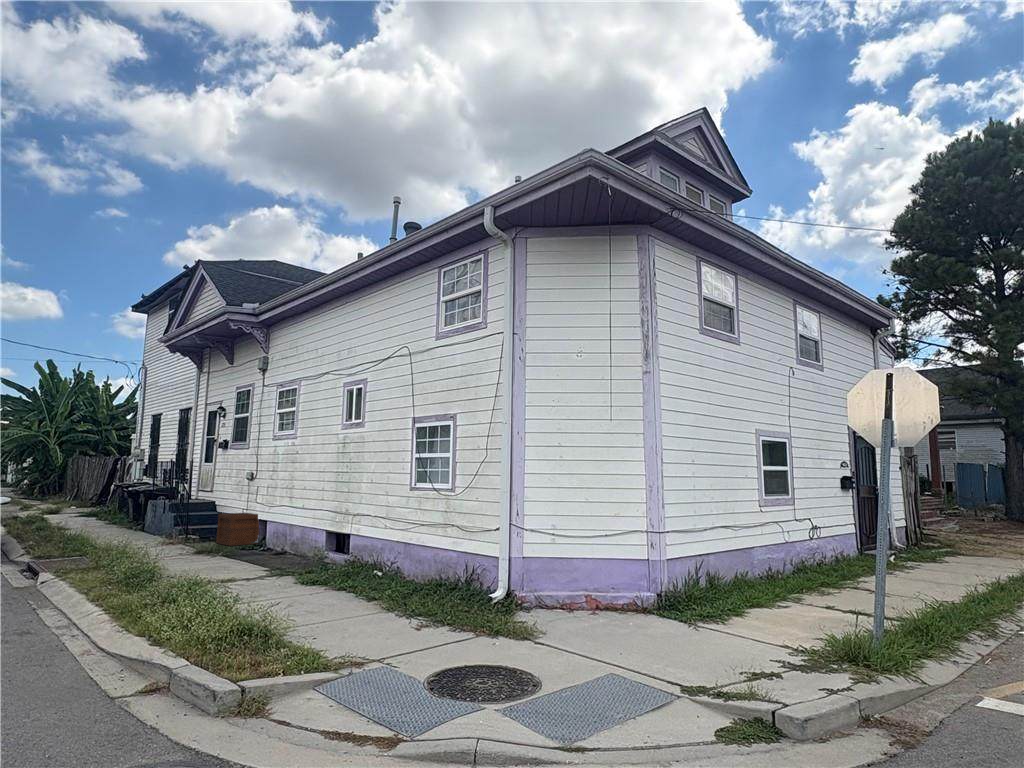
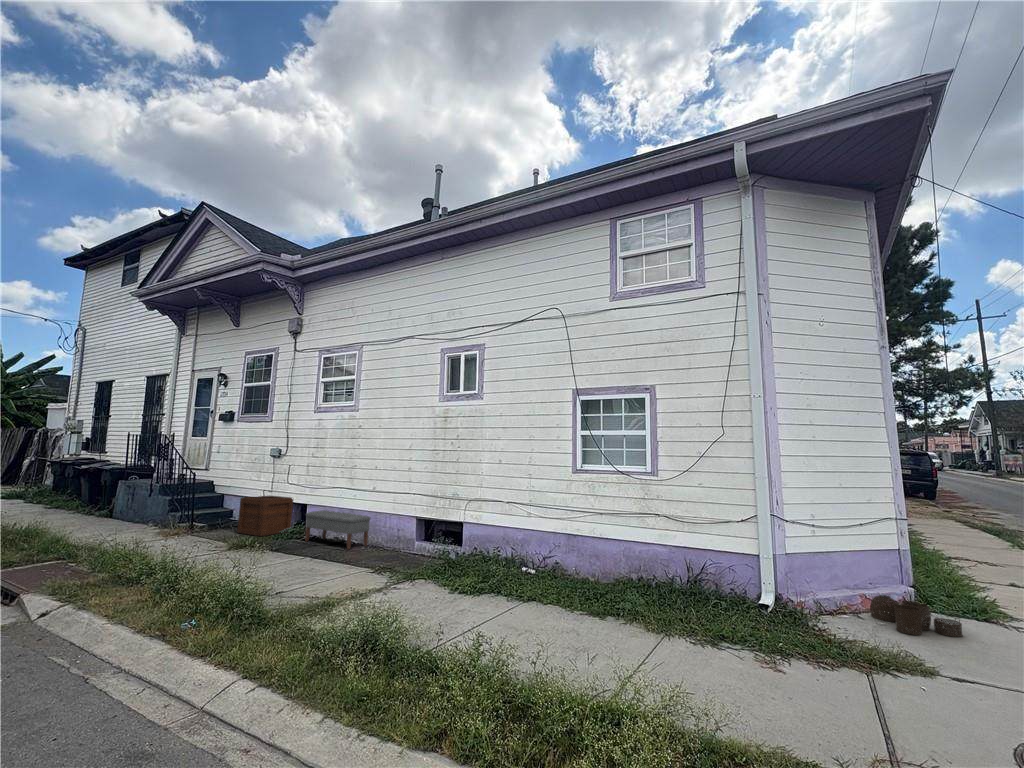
bench: none [256,525,301,557] -> present [305,510,370,550]
woven basket: none [586,593,638,627] -> present [871,594,963,637]

